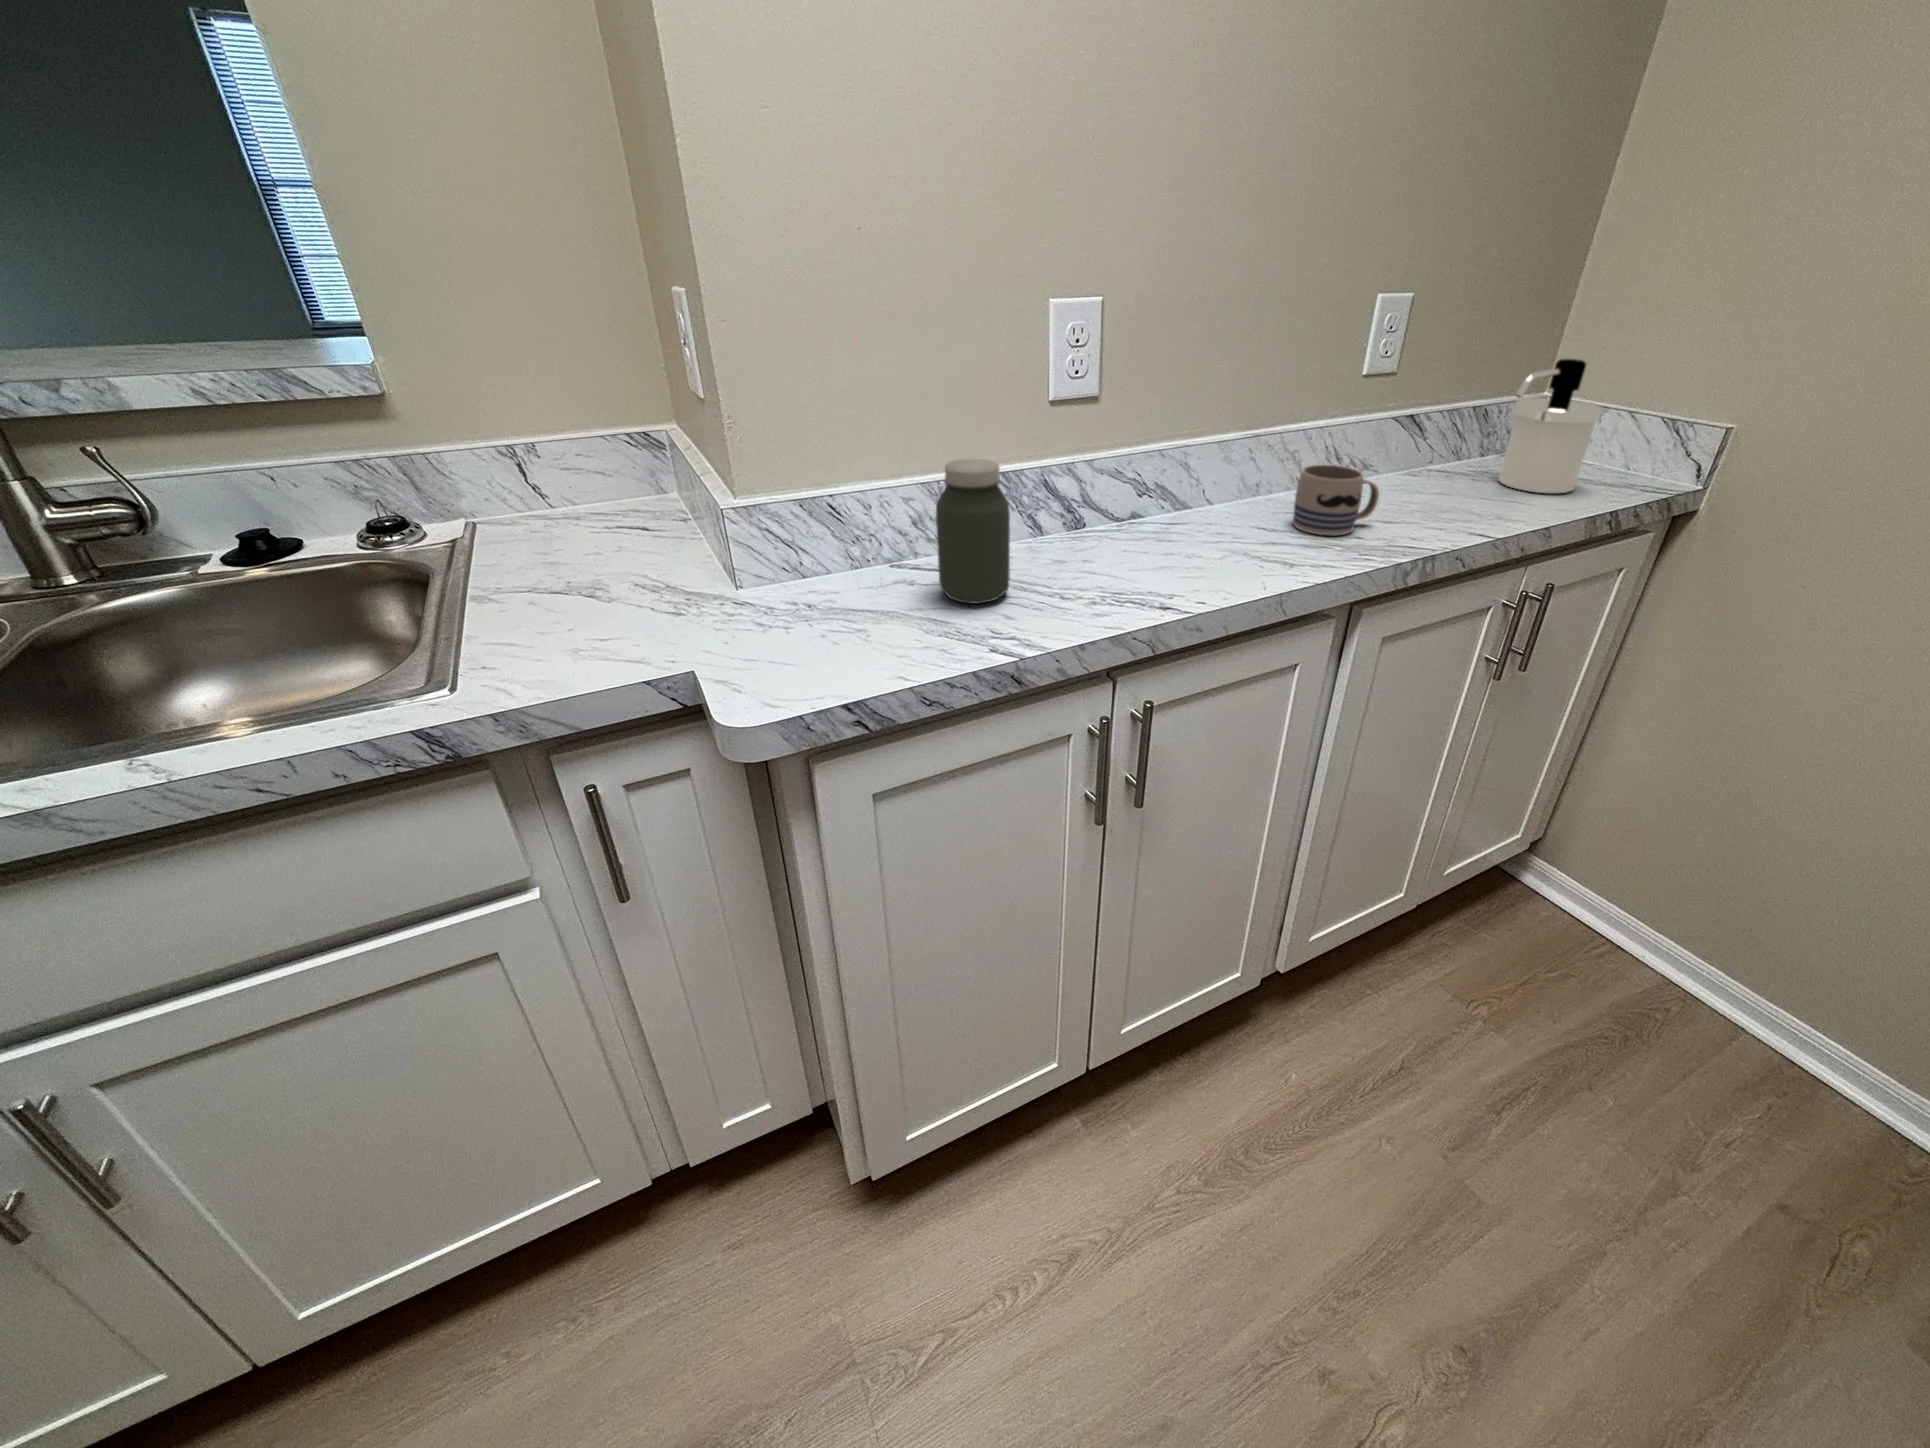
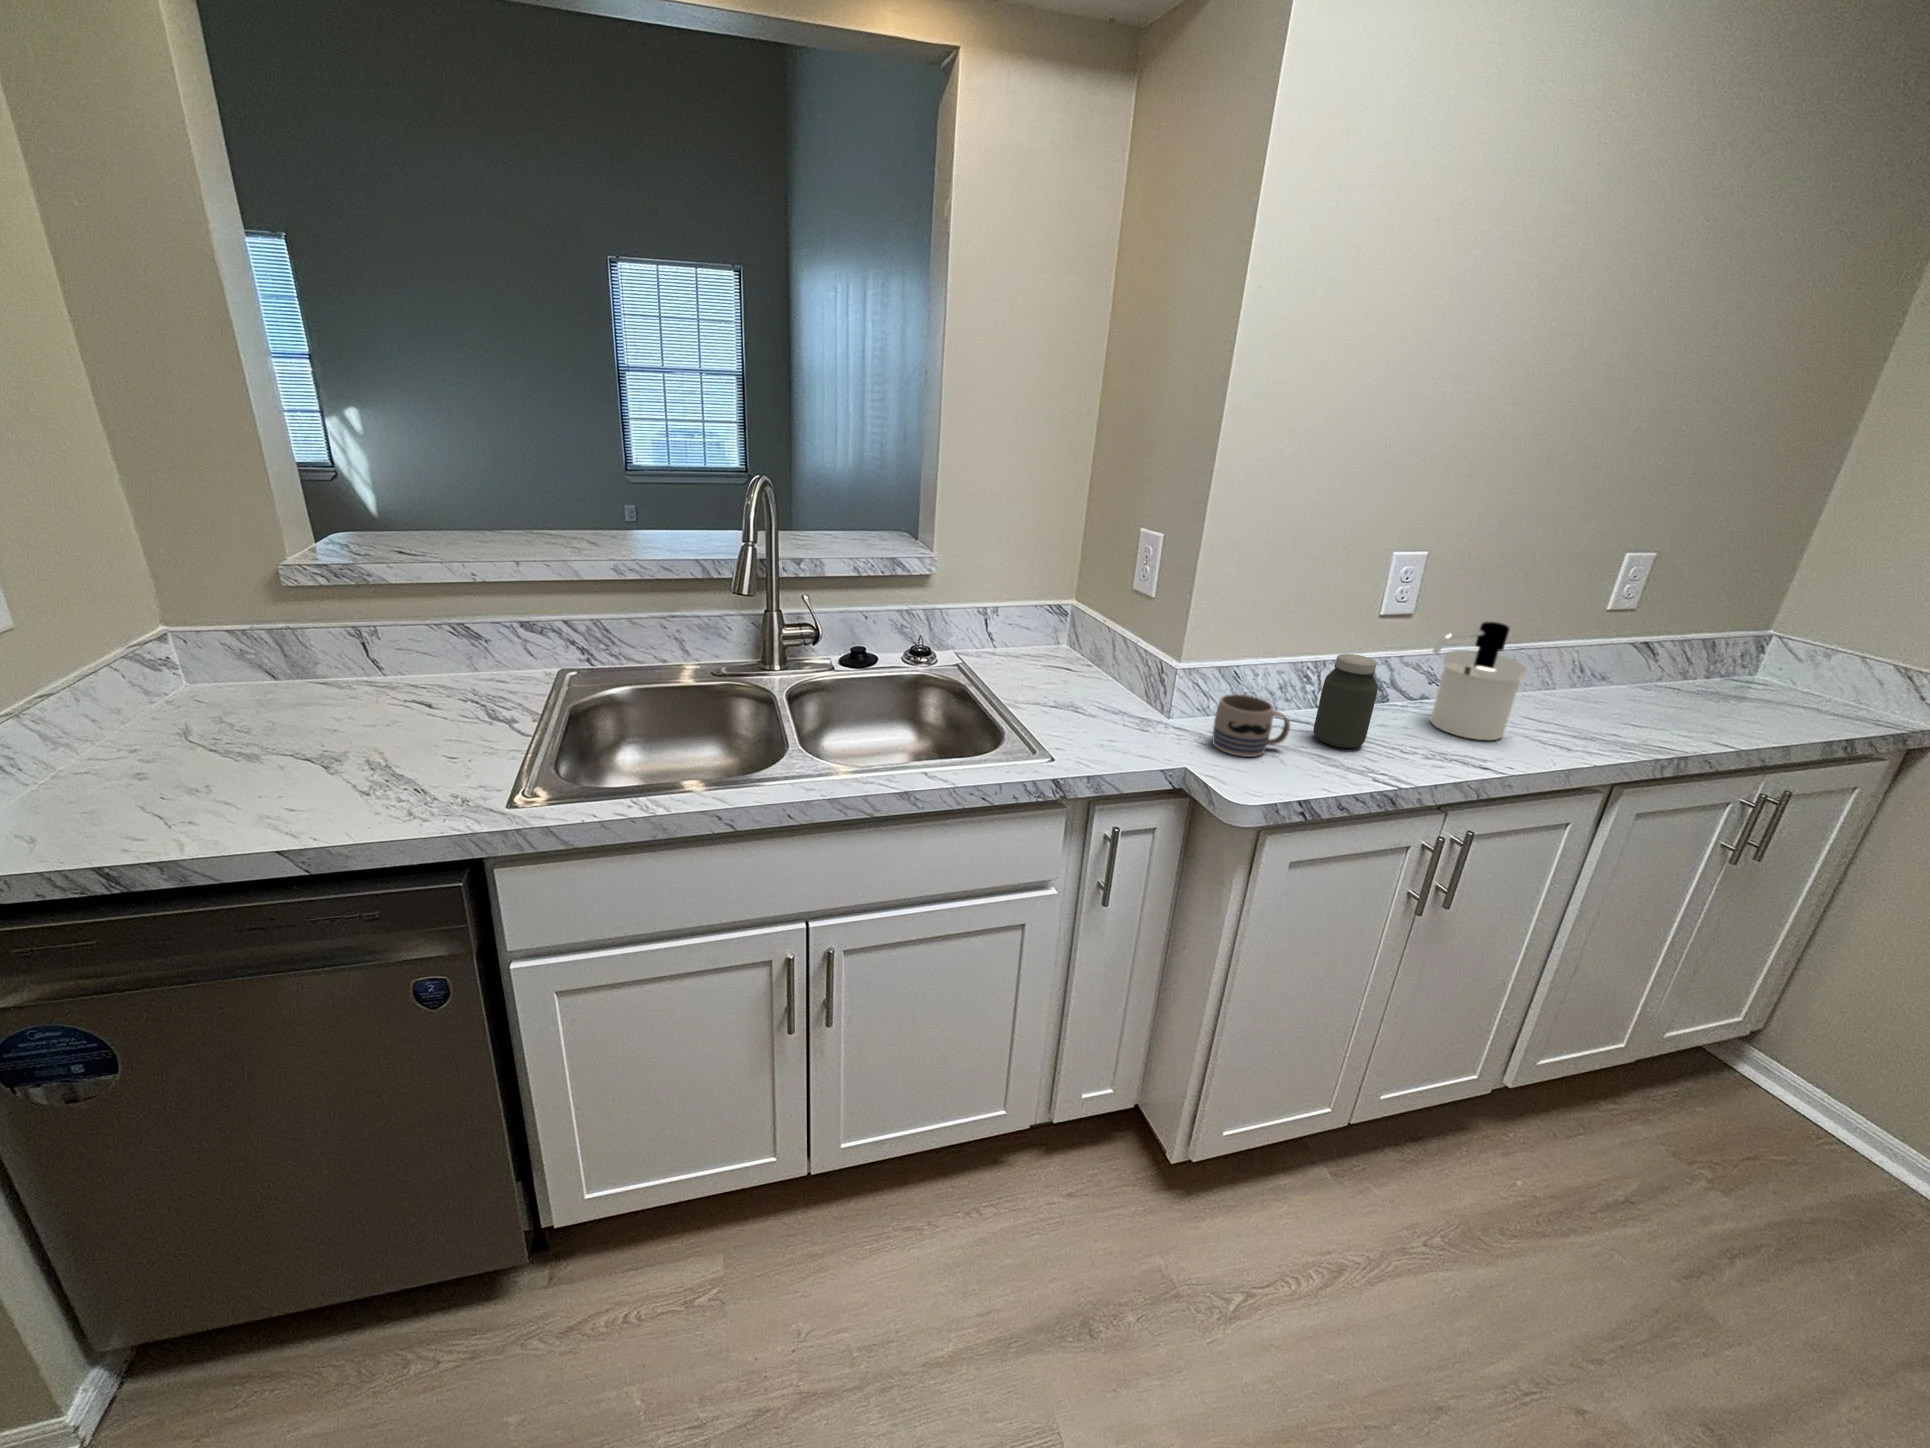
soap dispenser: present [1499,359,1602,493] -> present [1430,622,1526,740]
mug: present [1293,465,1379,535] -> present [1212,694,1290,757]

